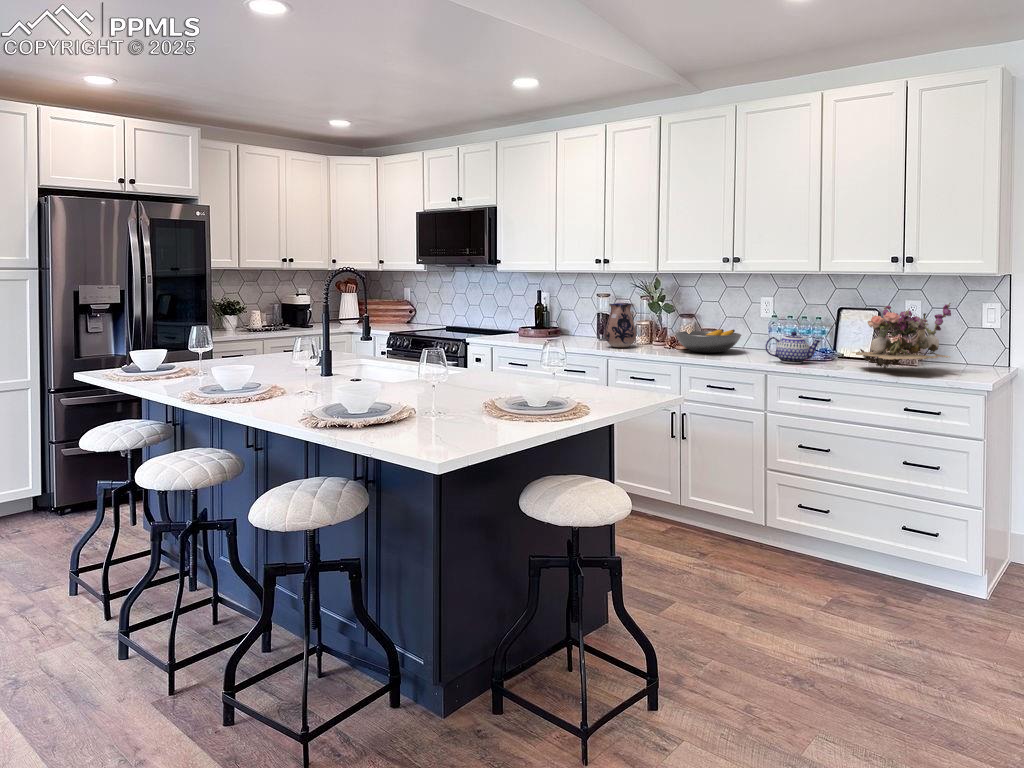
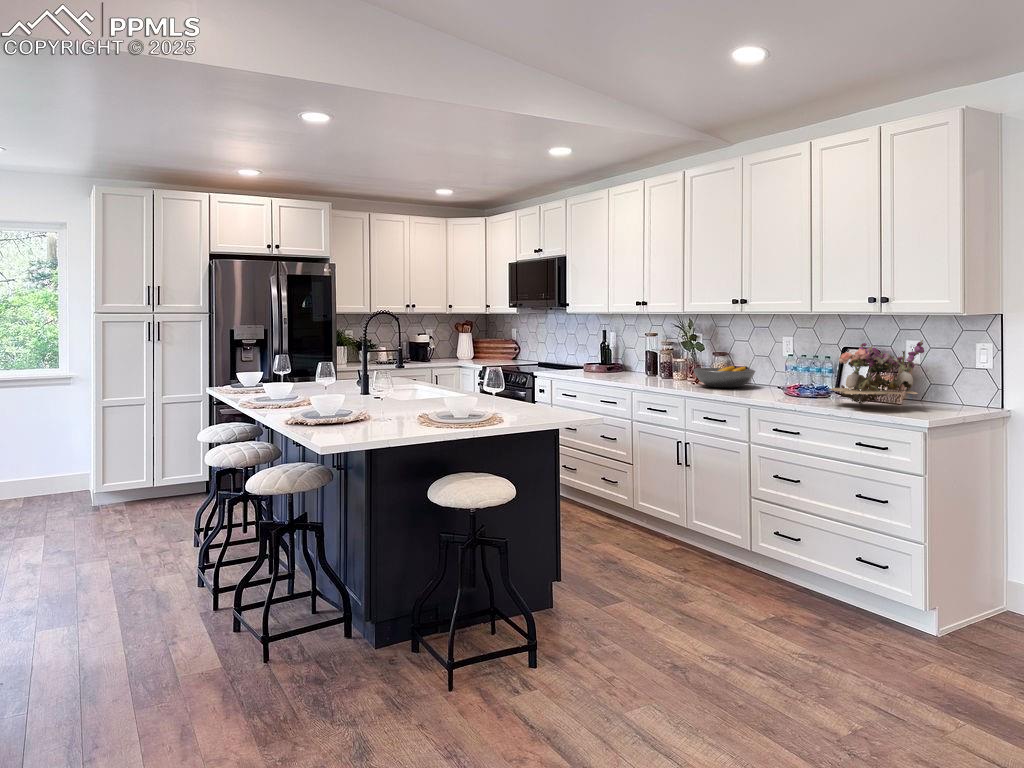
ceramic pitcher: present [605,303,636,347] -> none [638,342,666,382]
teapot: present [765,332,820,364] -> none [758,368,809,398]

